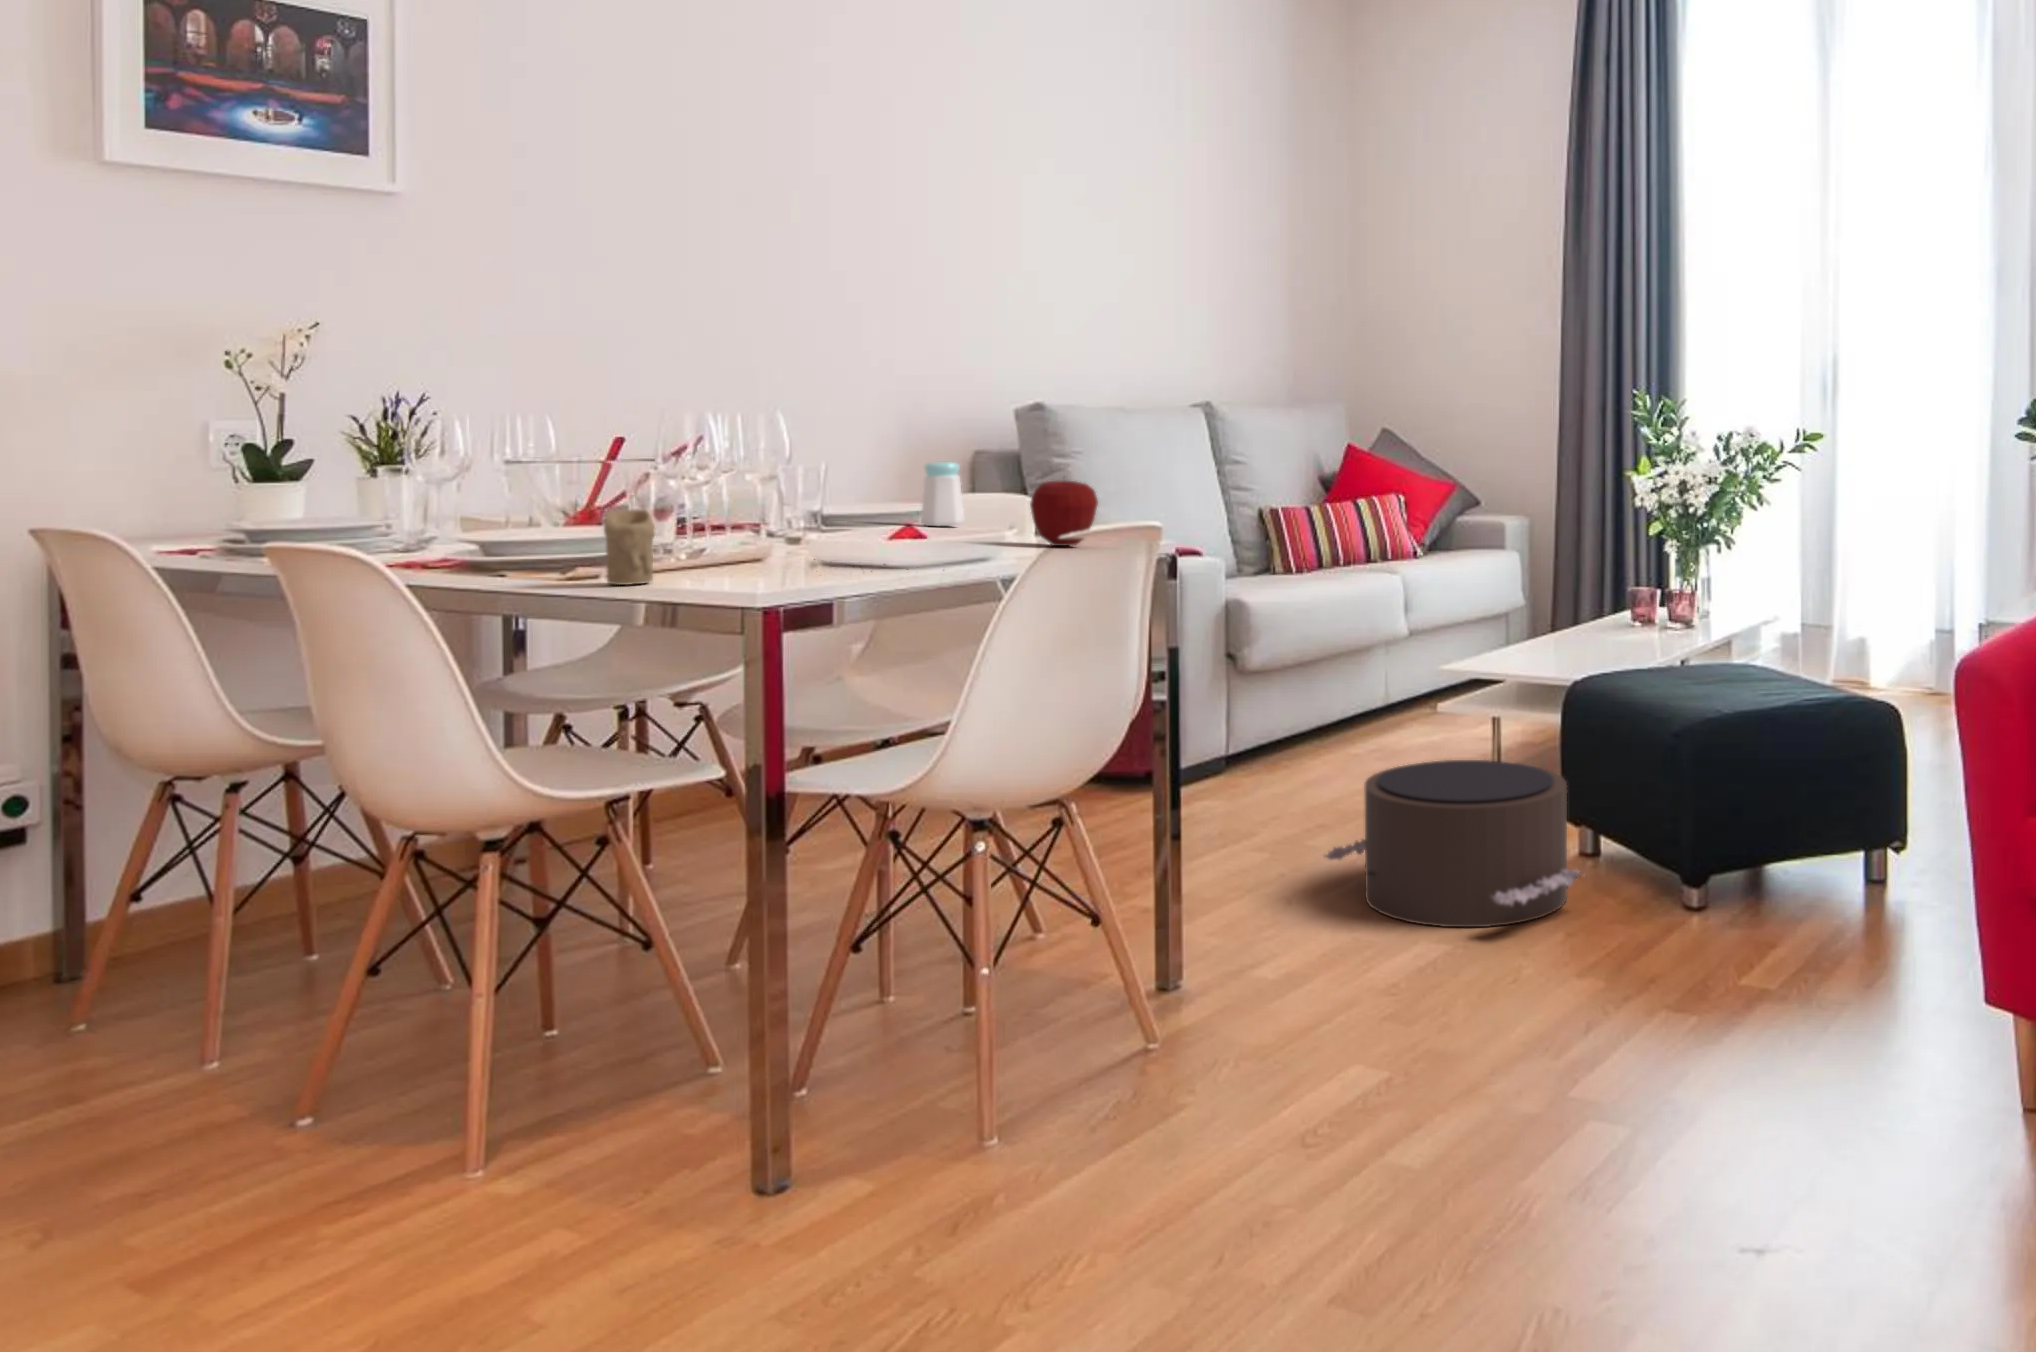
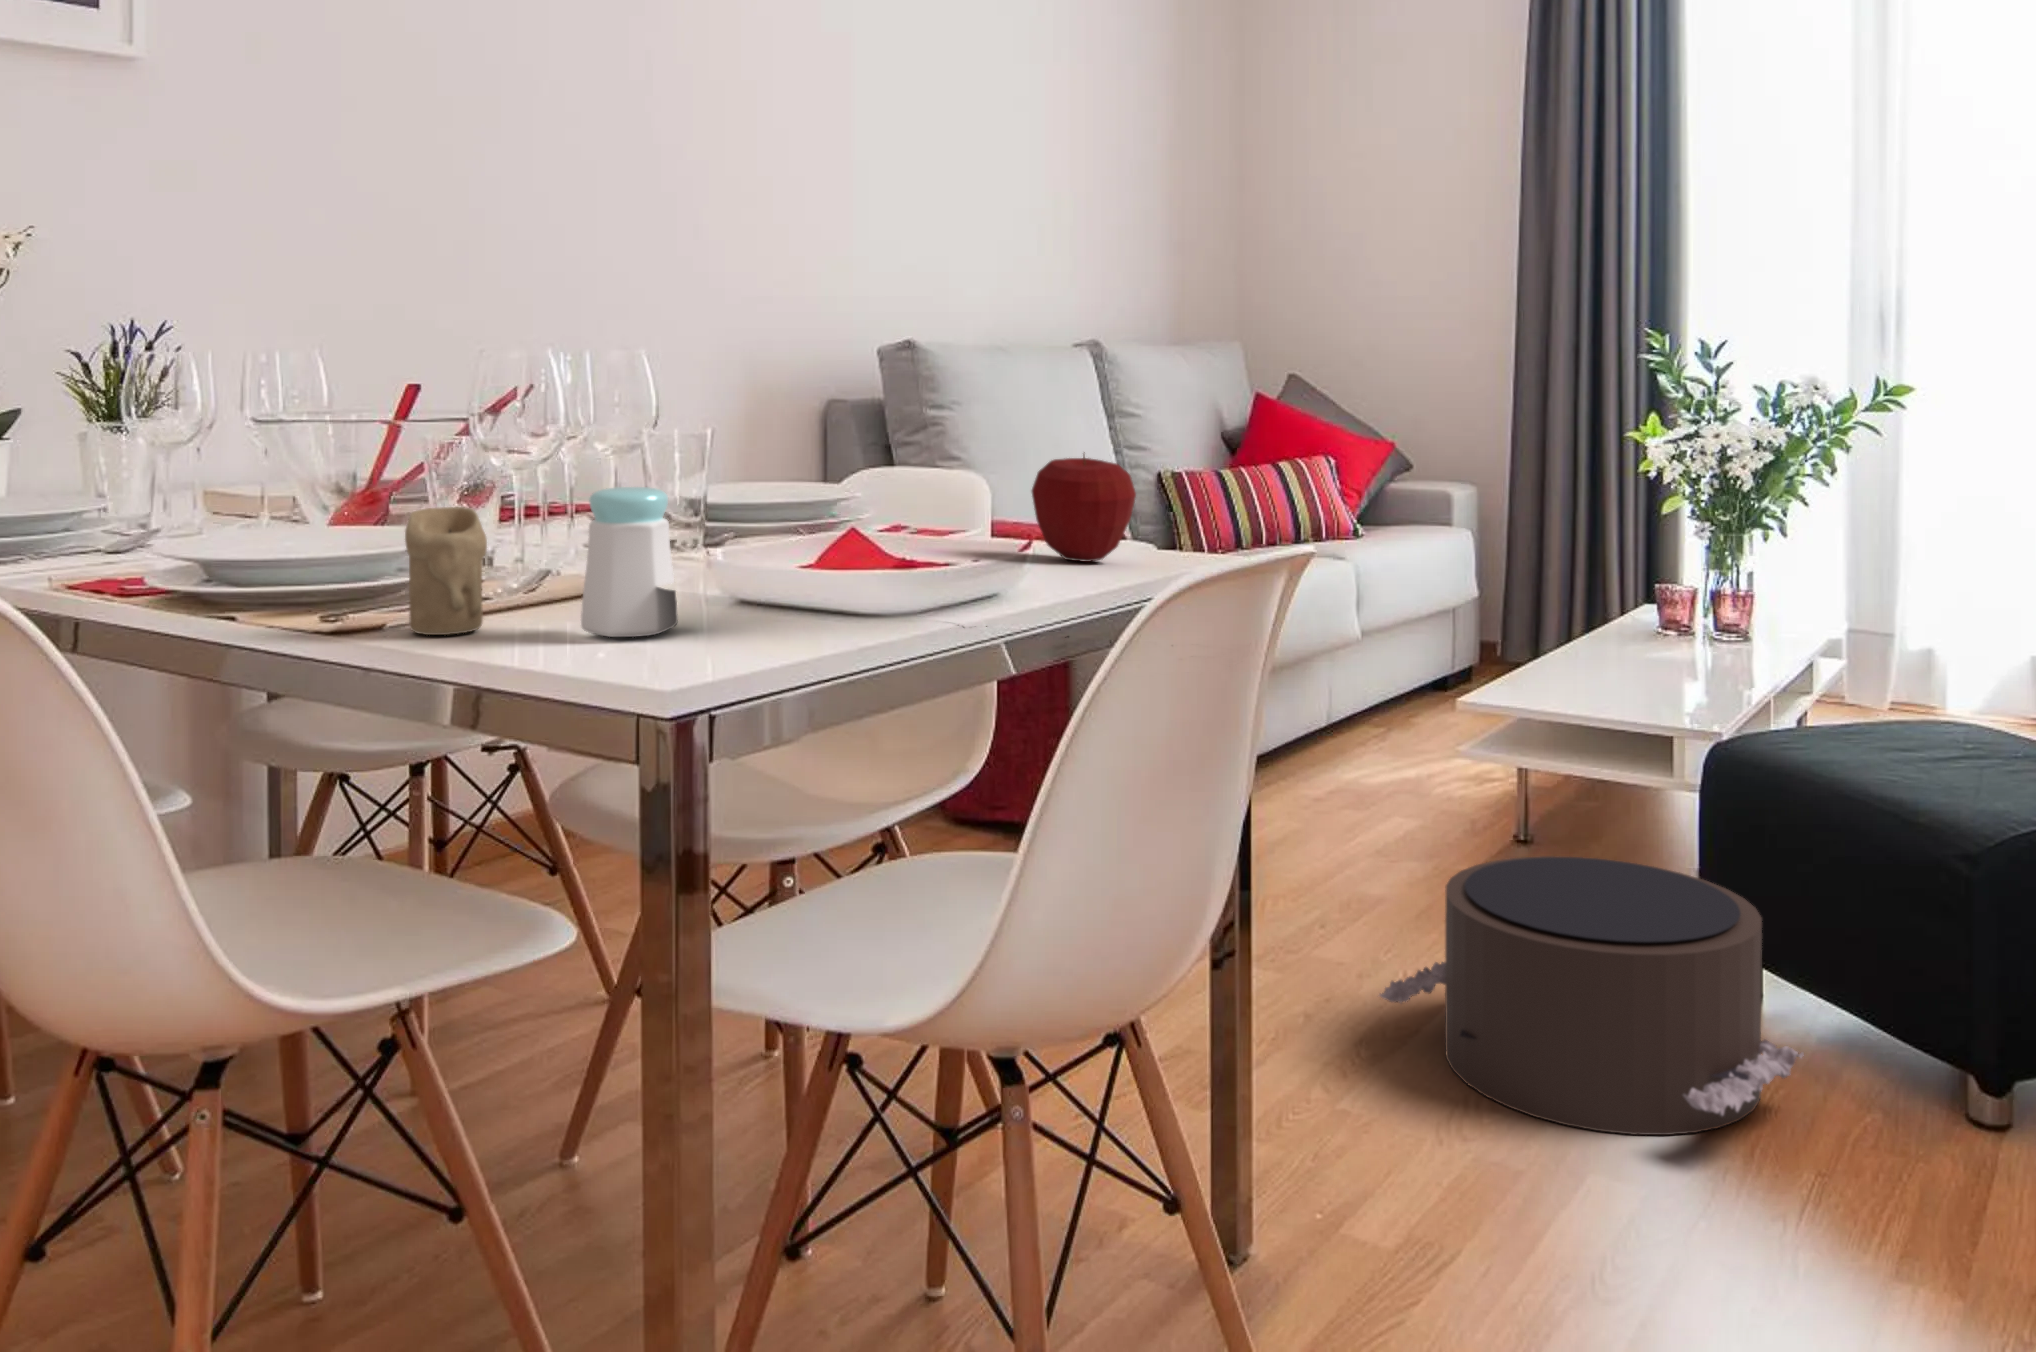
salt shaker: present [921,462,964,526] -> present [581,487,678,637]

